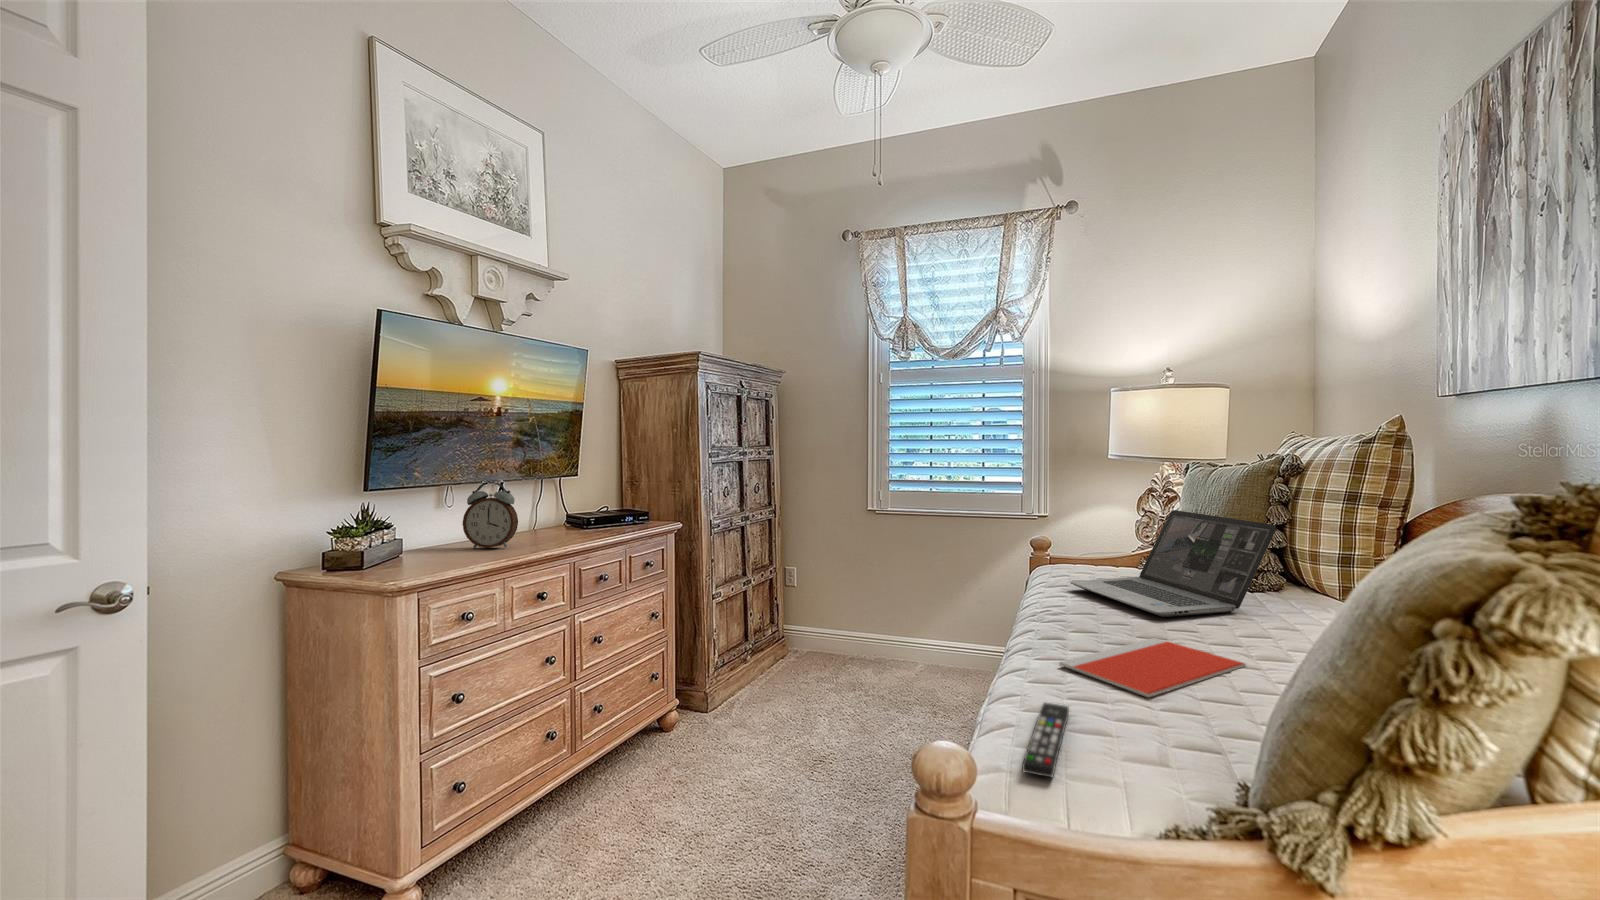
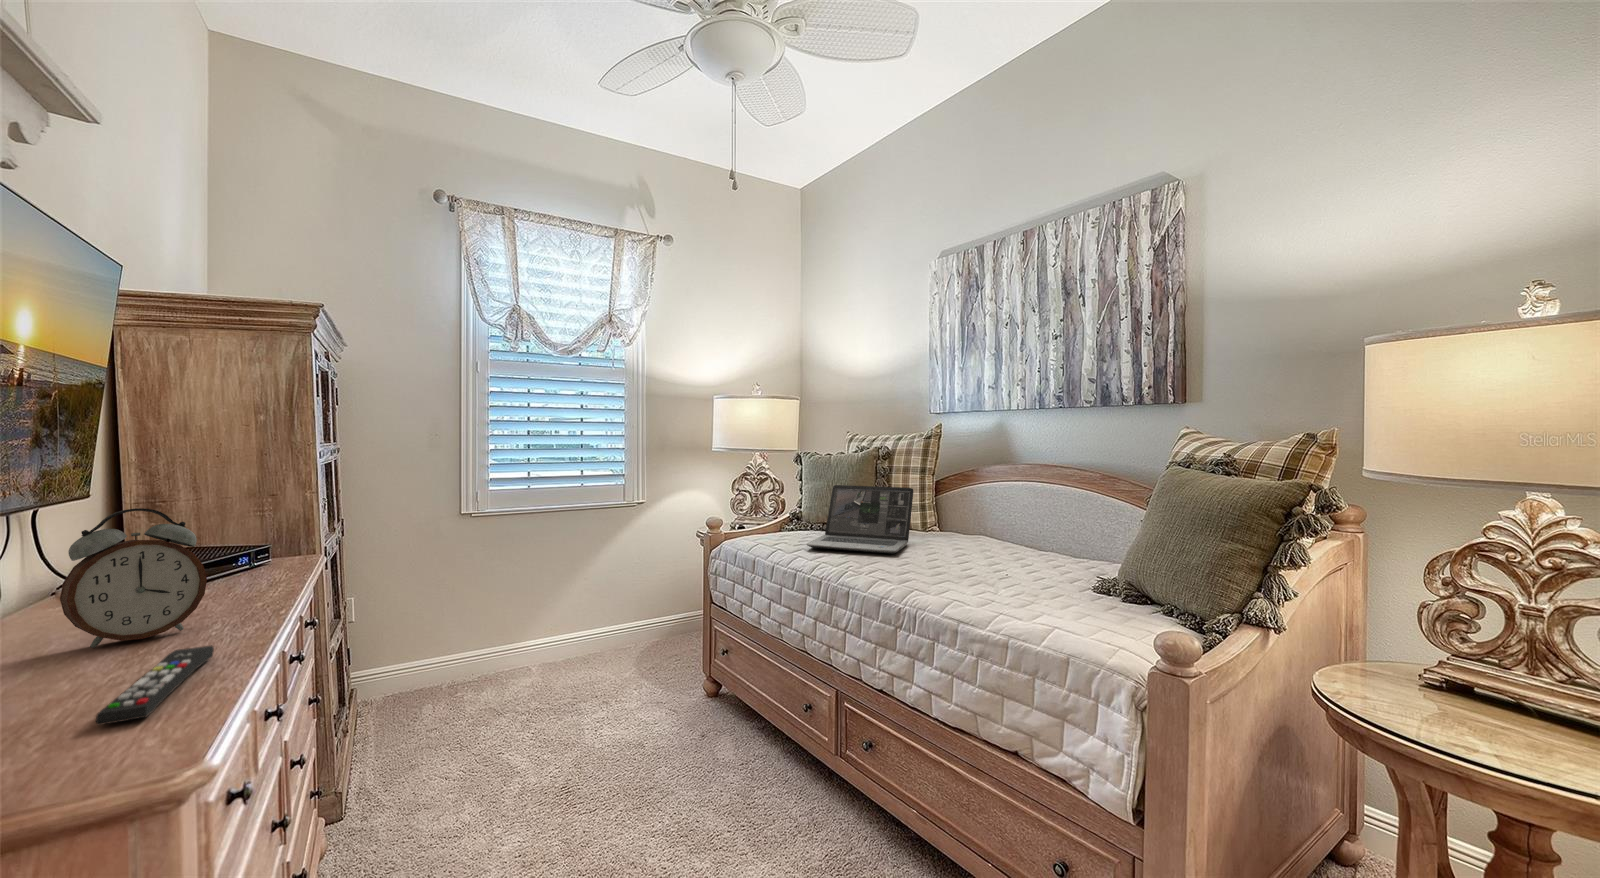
notebook: present [1059,638,1246,697] -> none [925,564,1005,590]
remote control: present [1022,703,1069,778] -> present [96,645,214,725]

